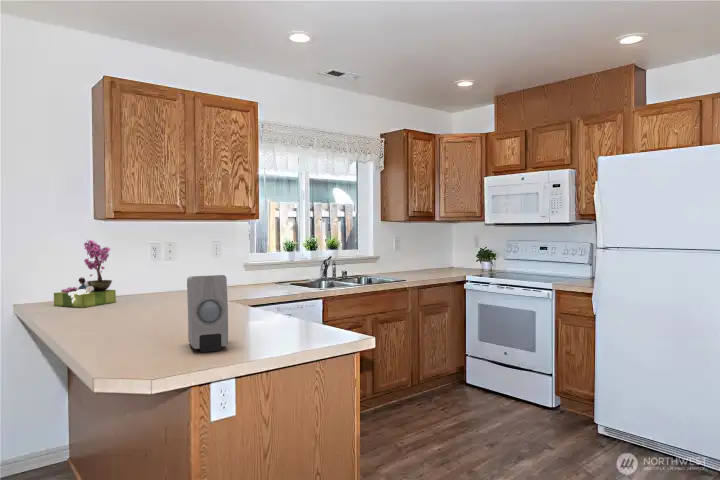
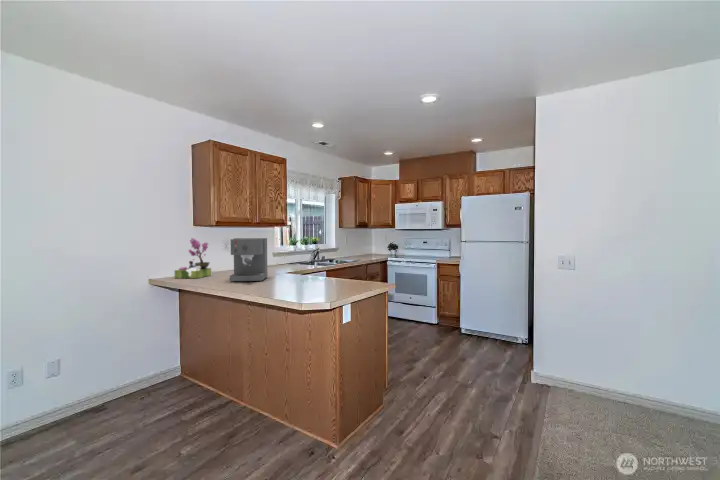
coffee maker: none [114,240,190,318] -> present [230,238,267,282]
soap dispenser: present [187,275,228,352] -> none [300,255,328,294]

